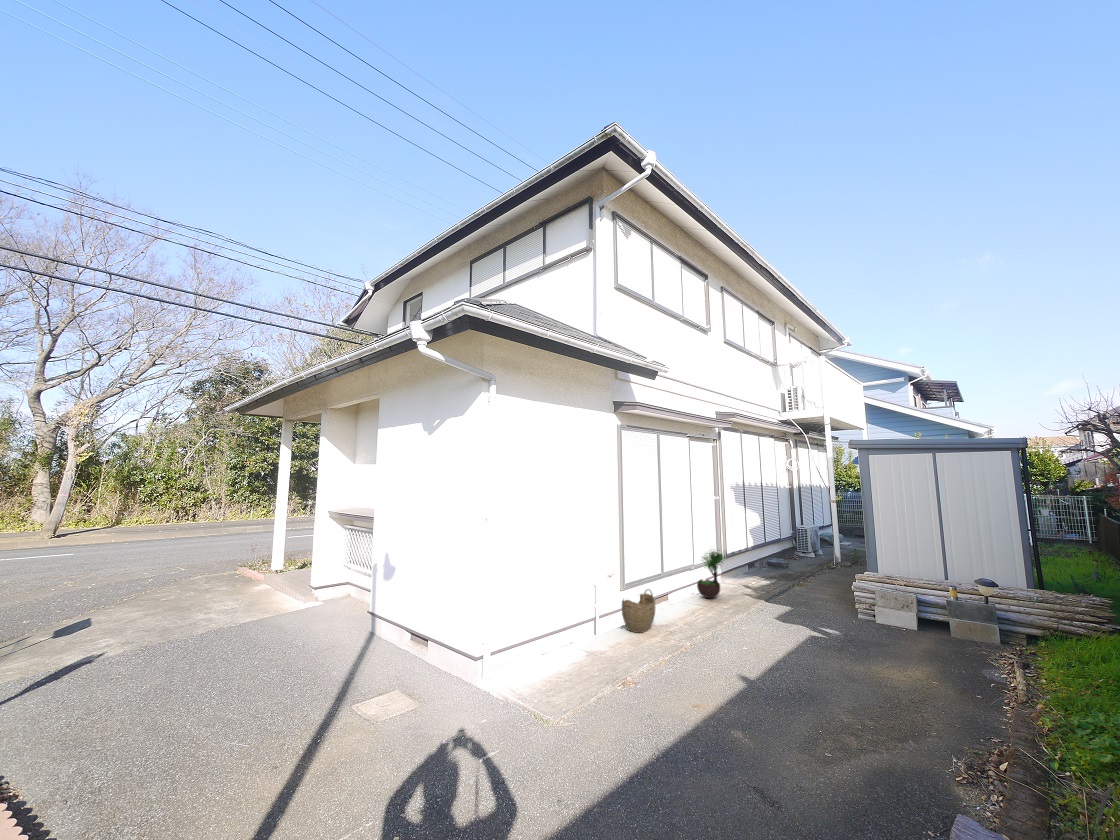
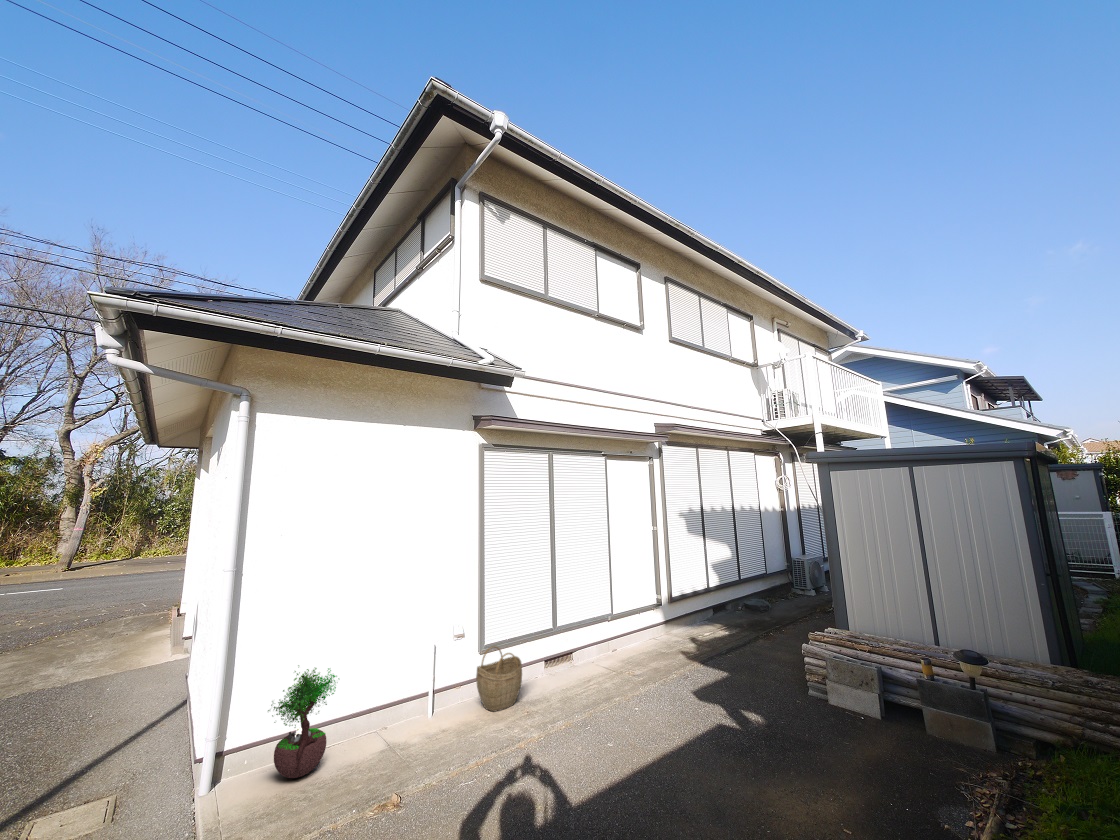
potted tree: present [697,551,723,598] -> present [268,665,337,778]

